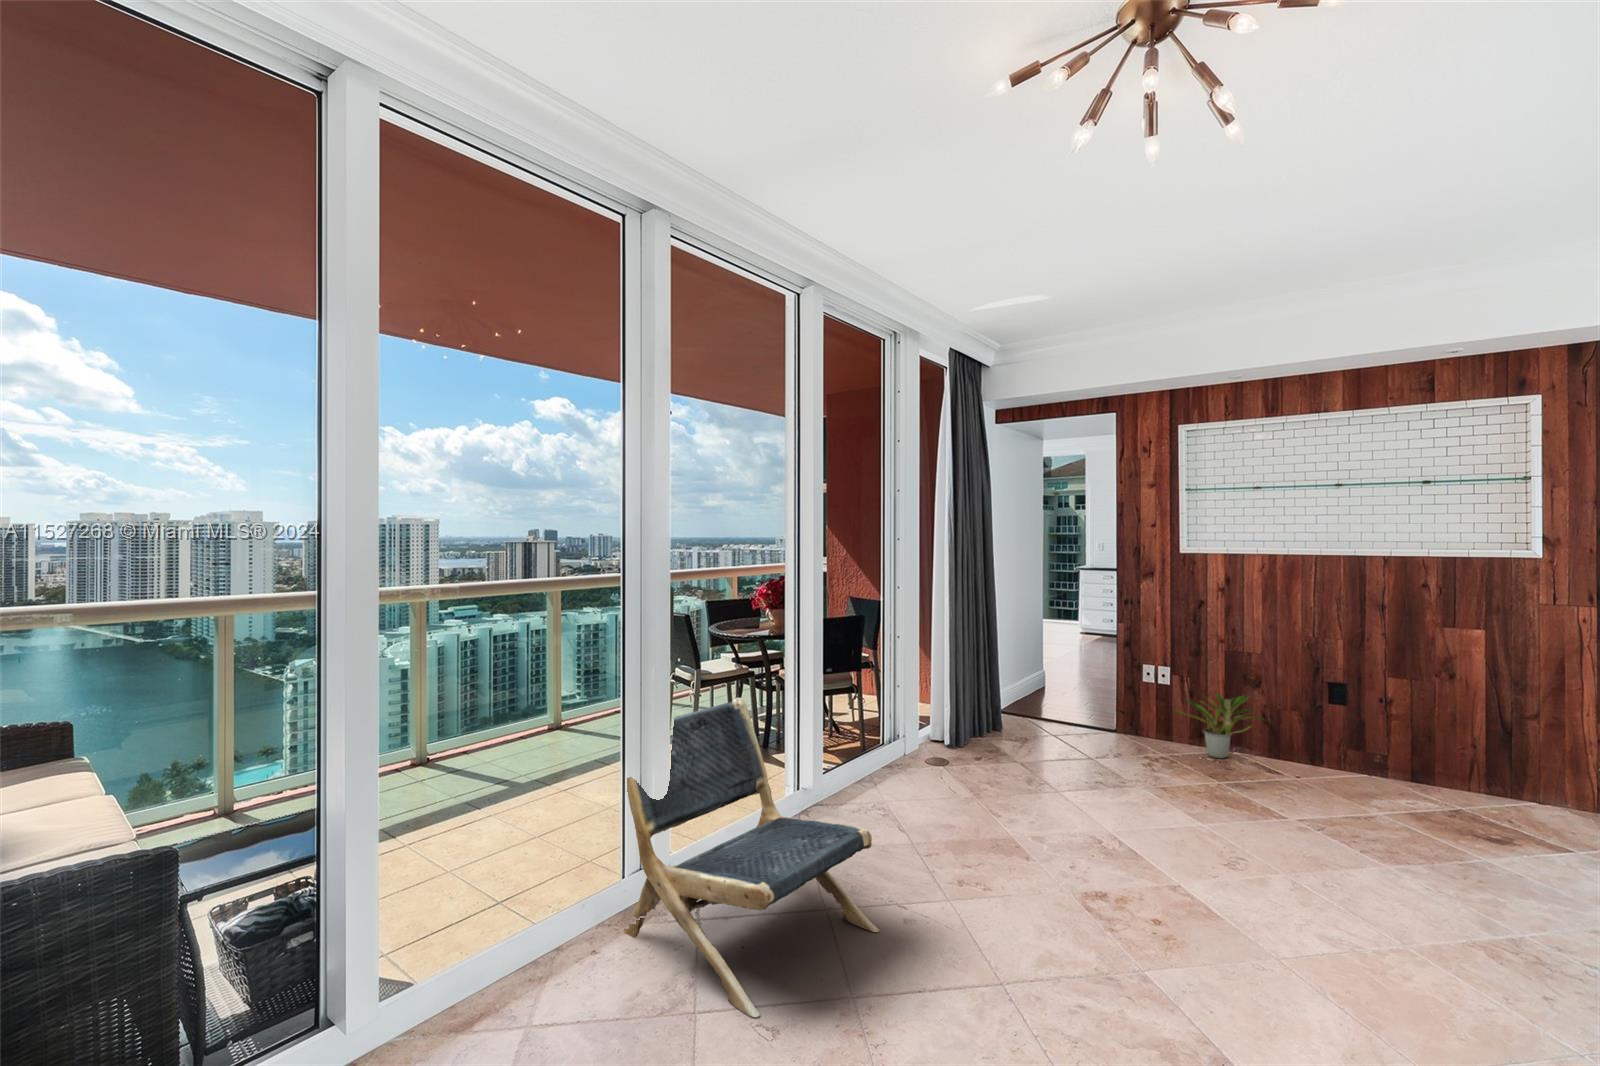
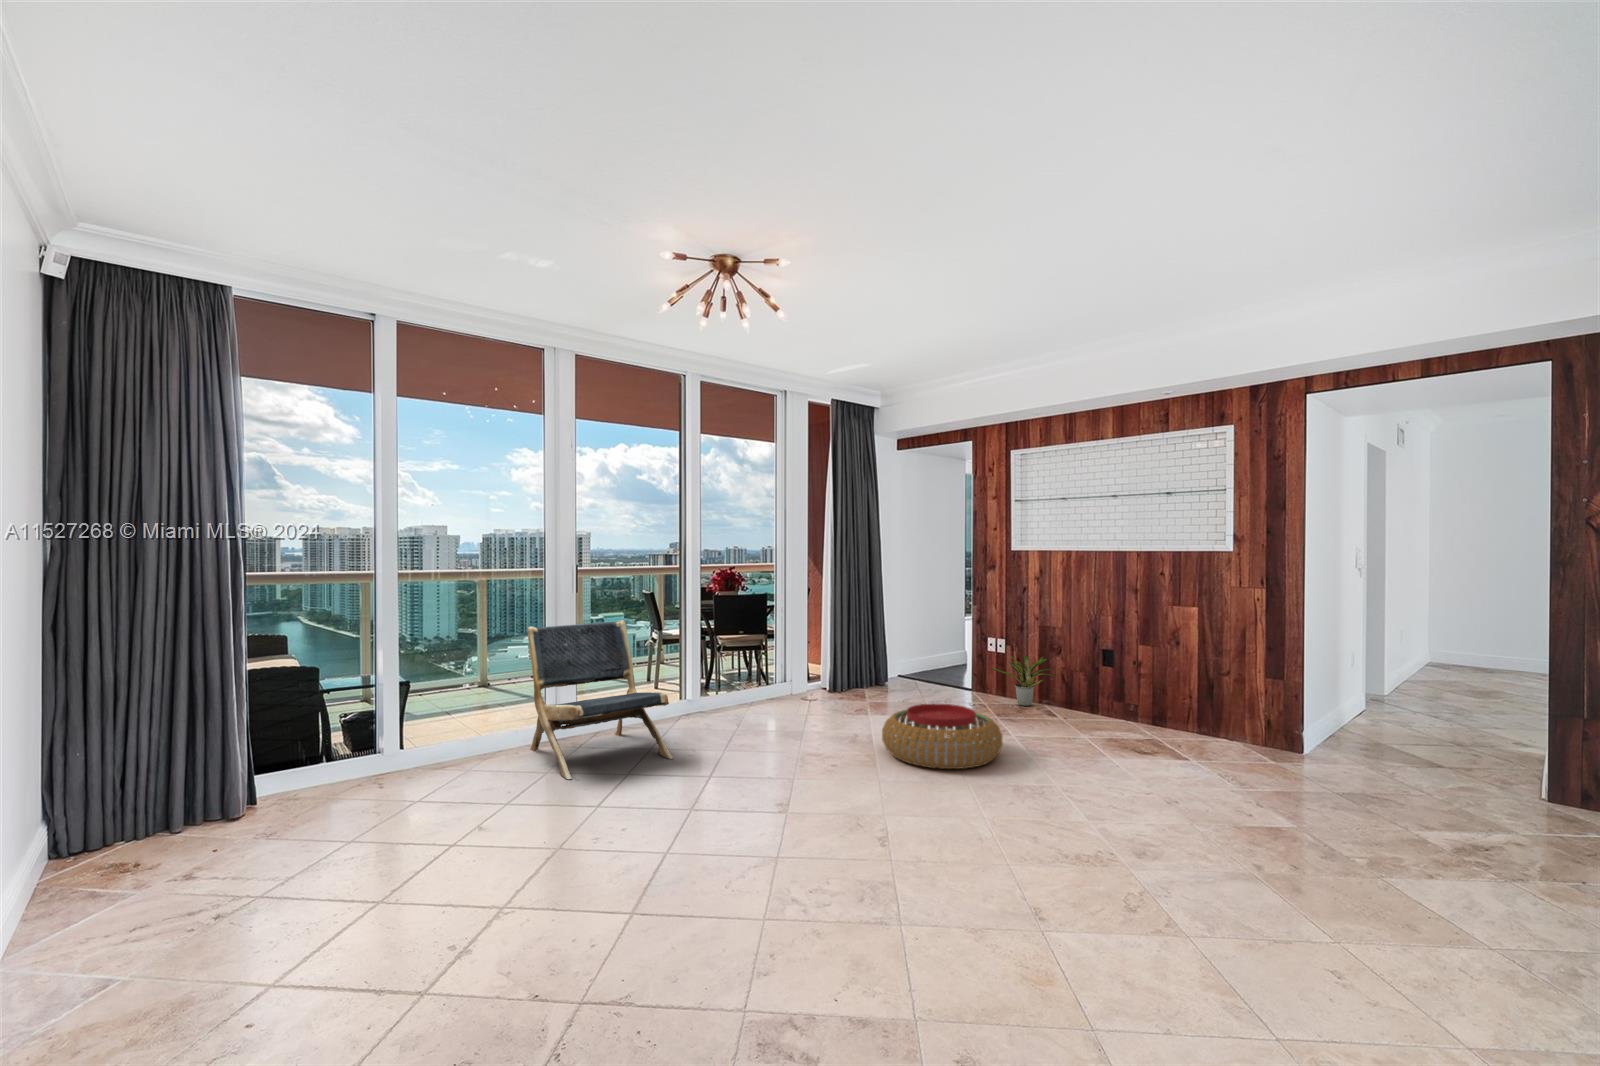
pouf: none [1153,792,1357,910] -> present [882,704,1003,769]

